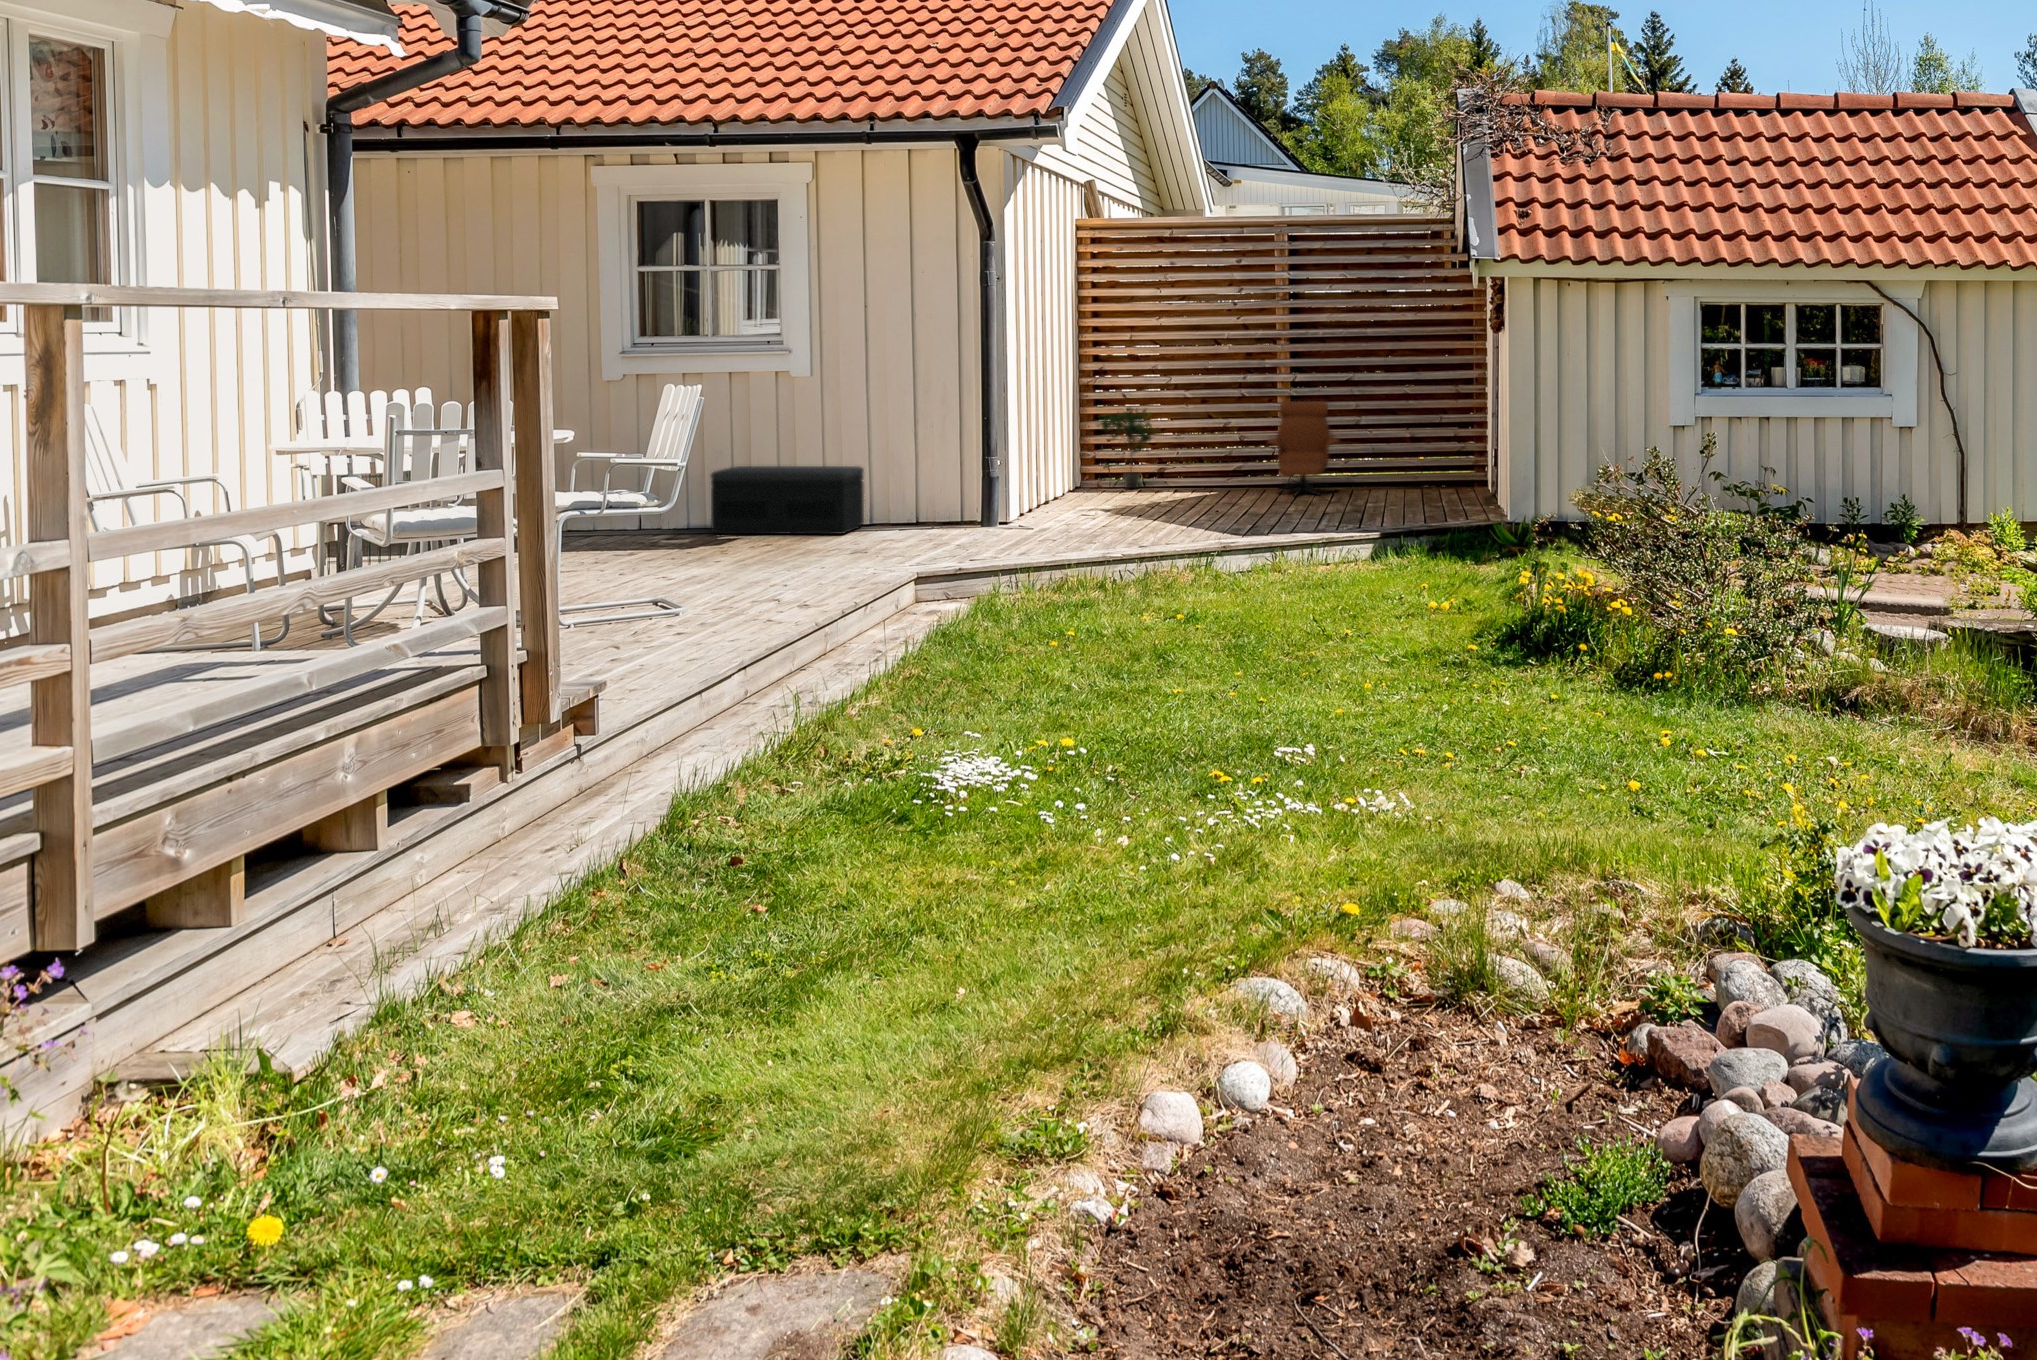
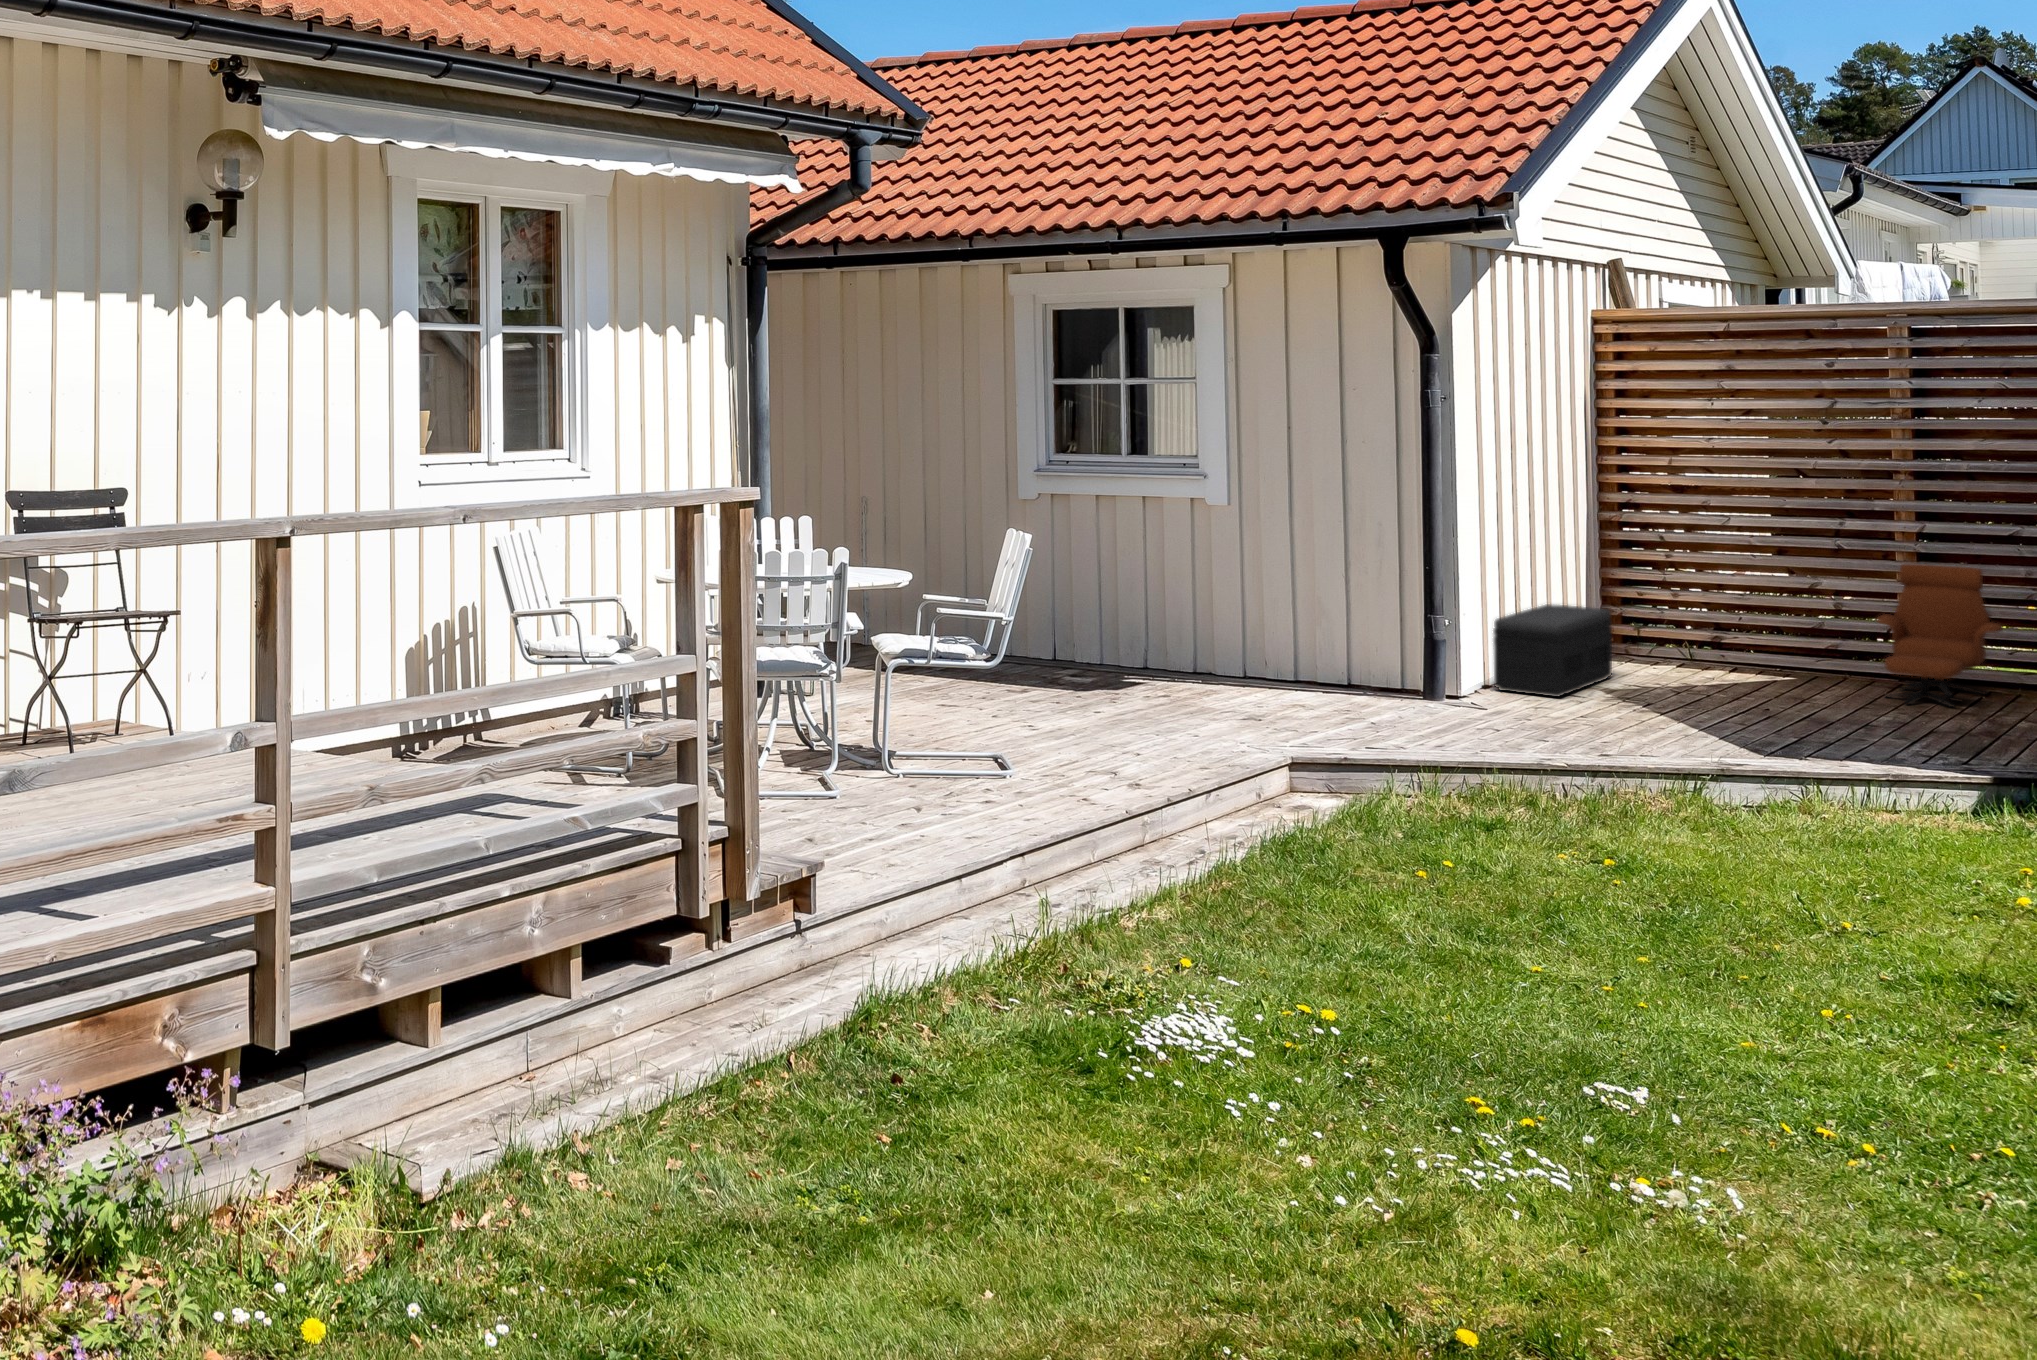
potted plant: present [1098,409,1156,489] -> none [1607,558,1708,667]
storage bench: present [711,466,864,534] -> present [1493,604,1612,697]

